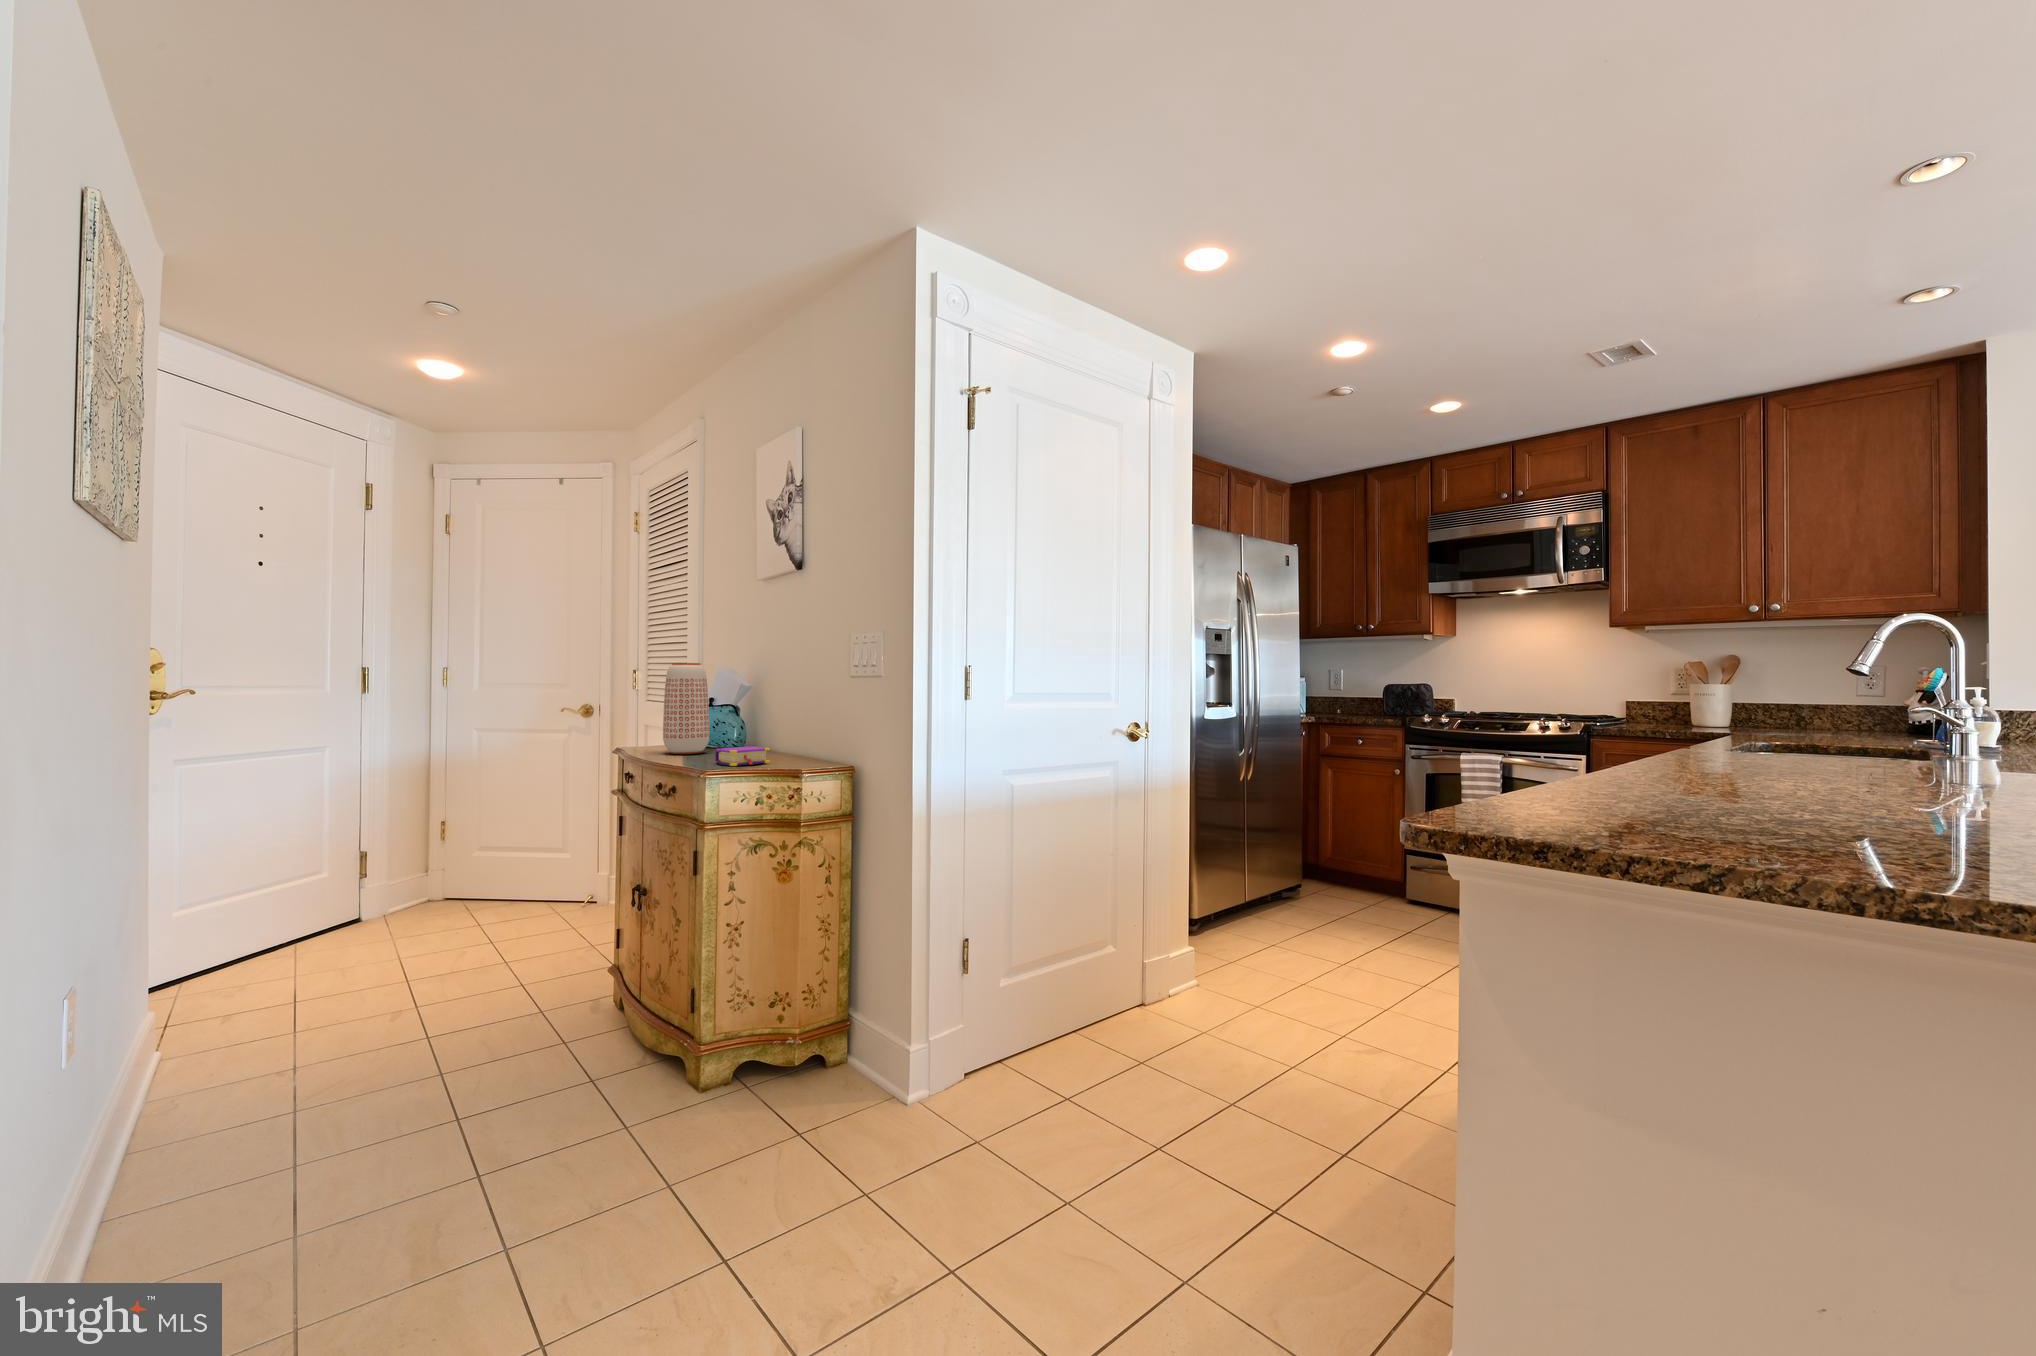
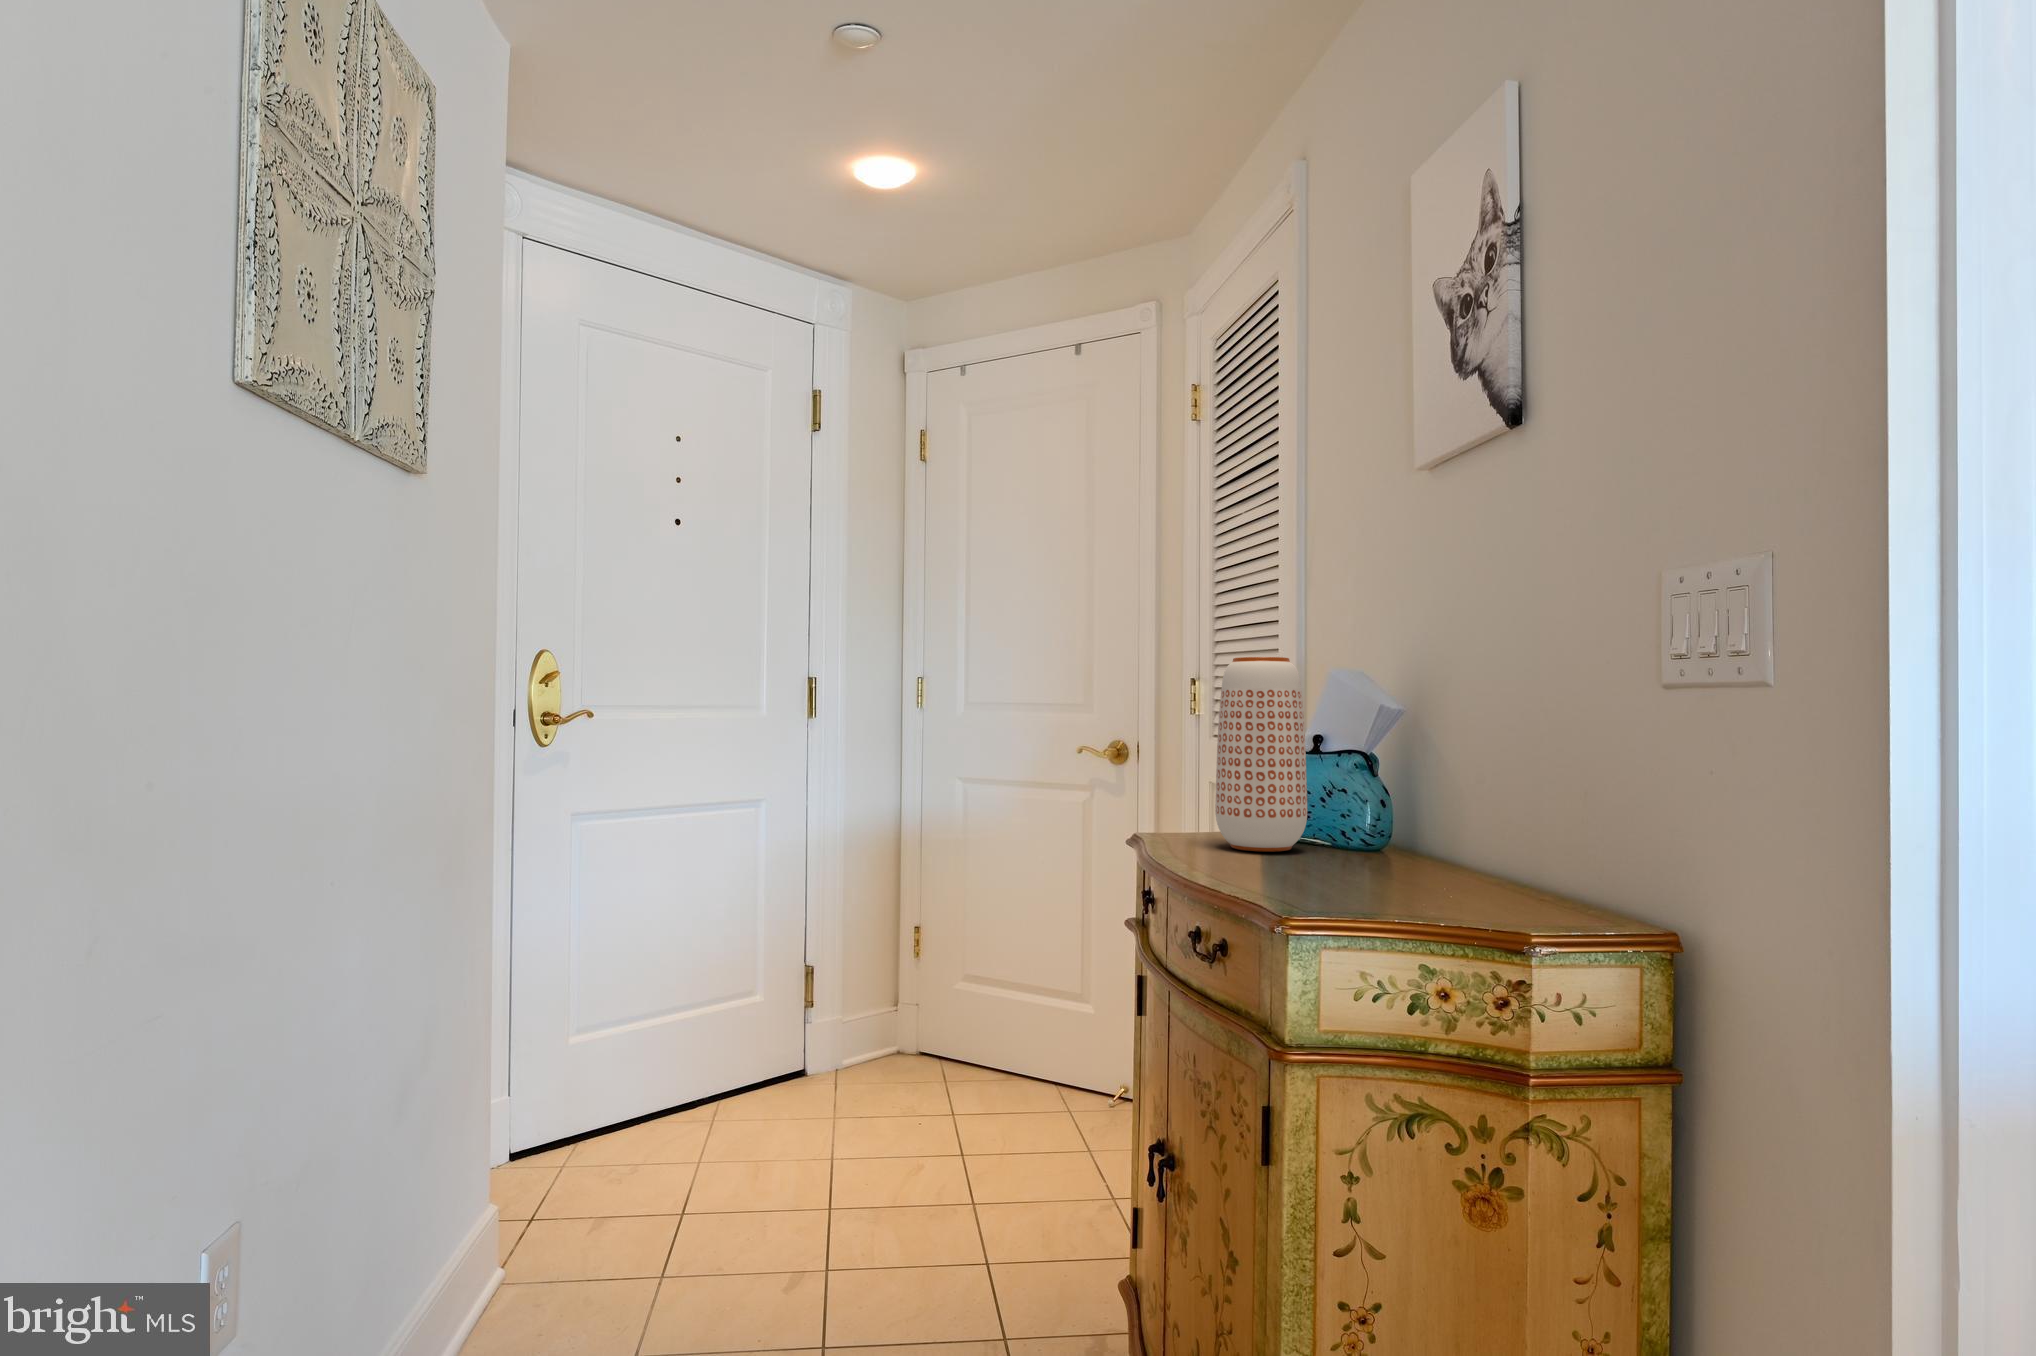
book: present [715,746,770,766] -> none [1269,850,1493,909]

